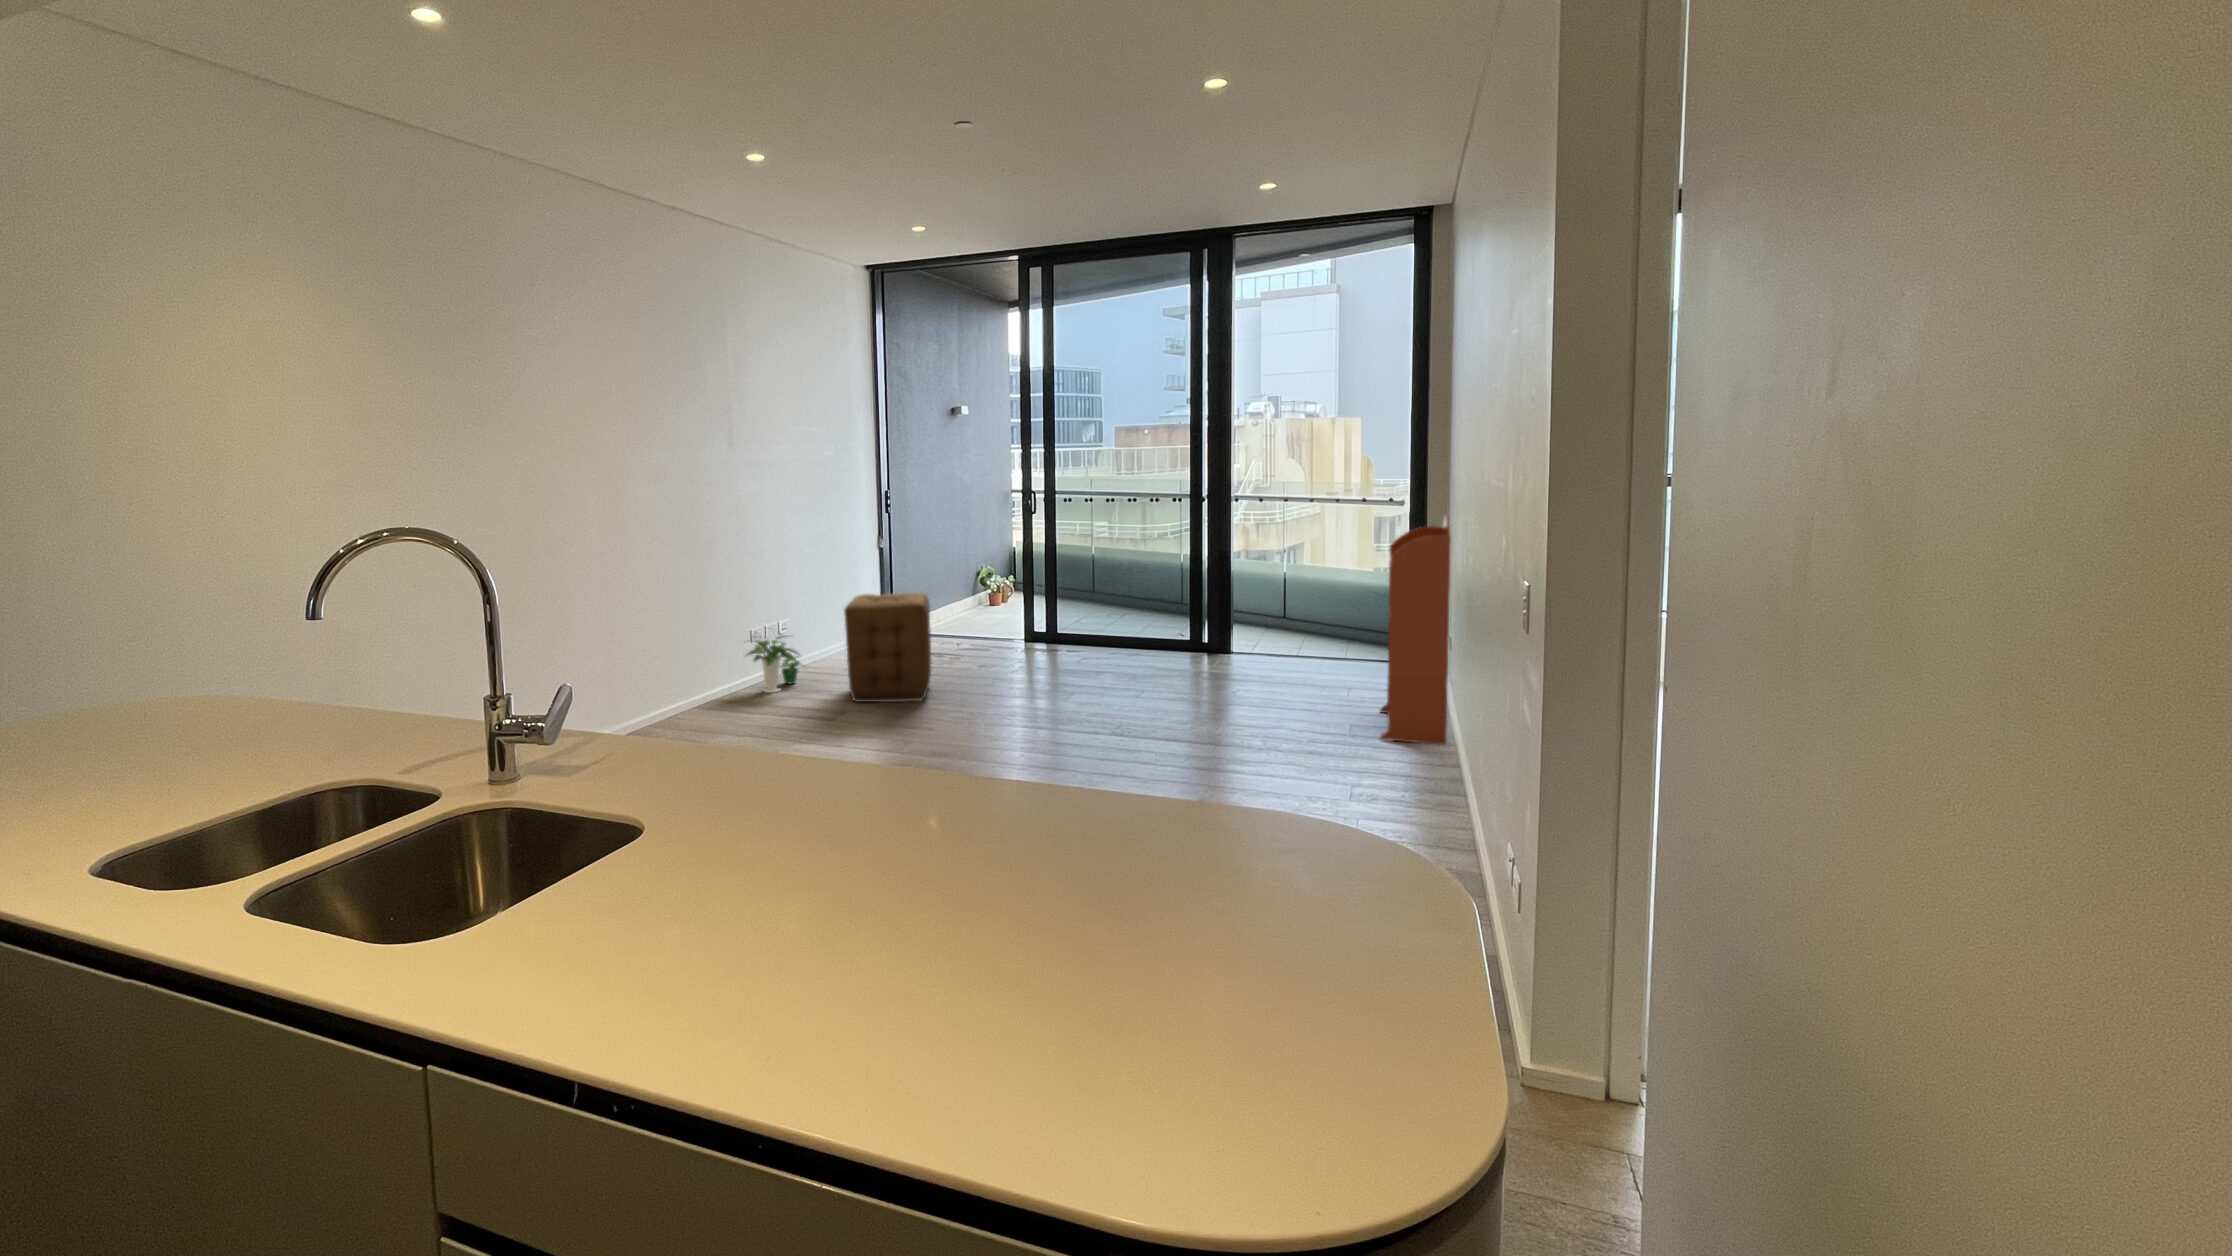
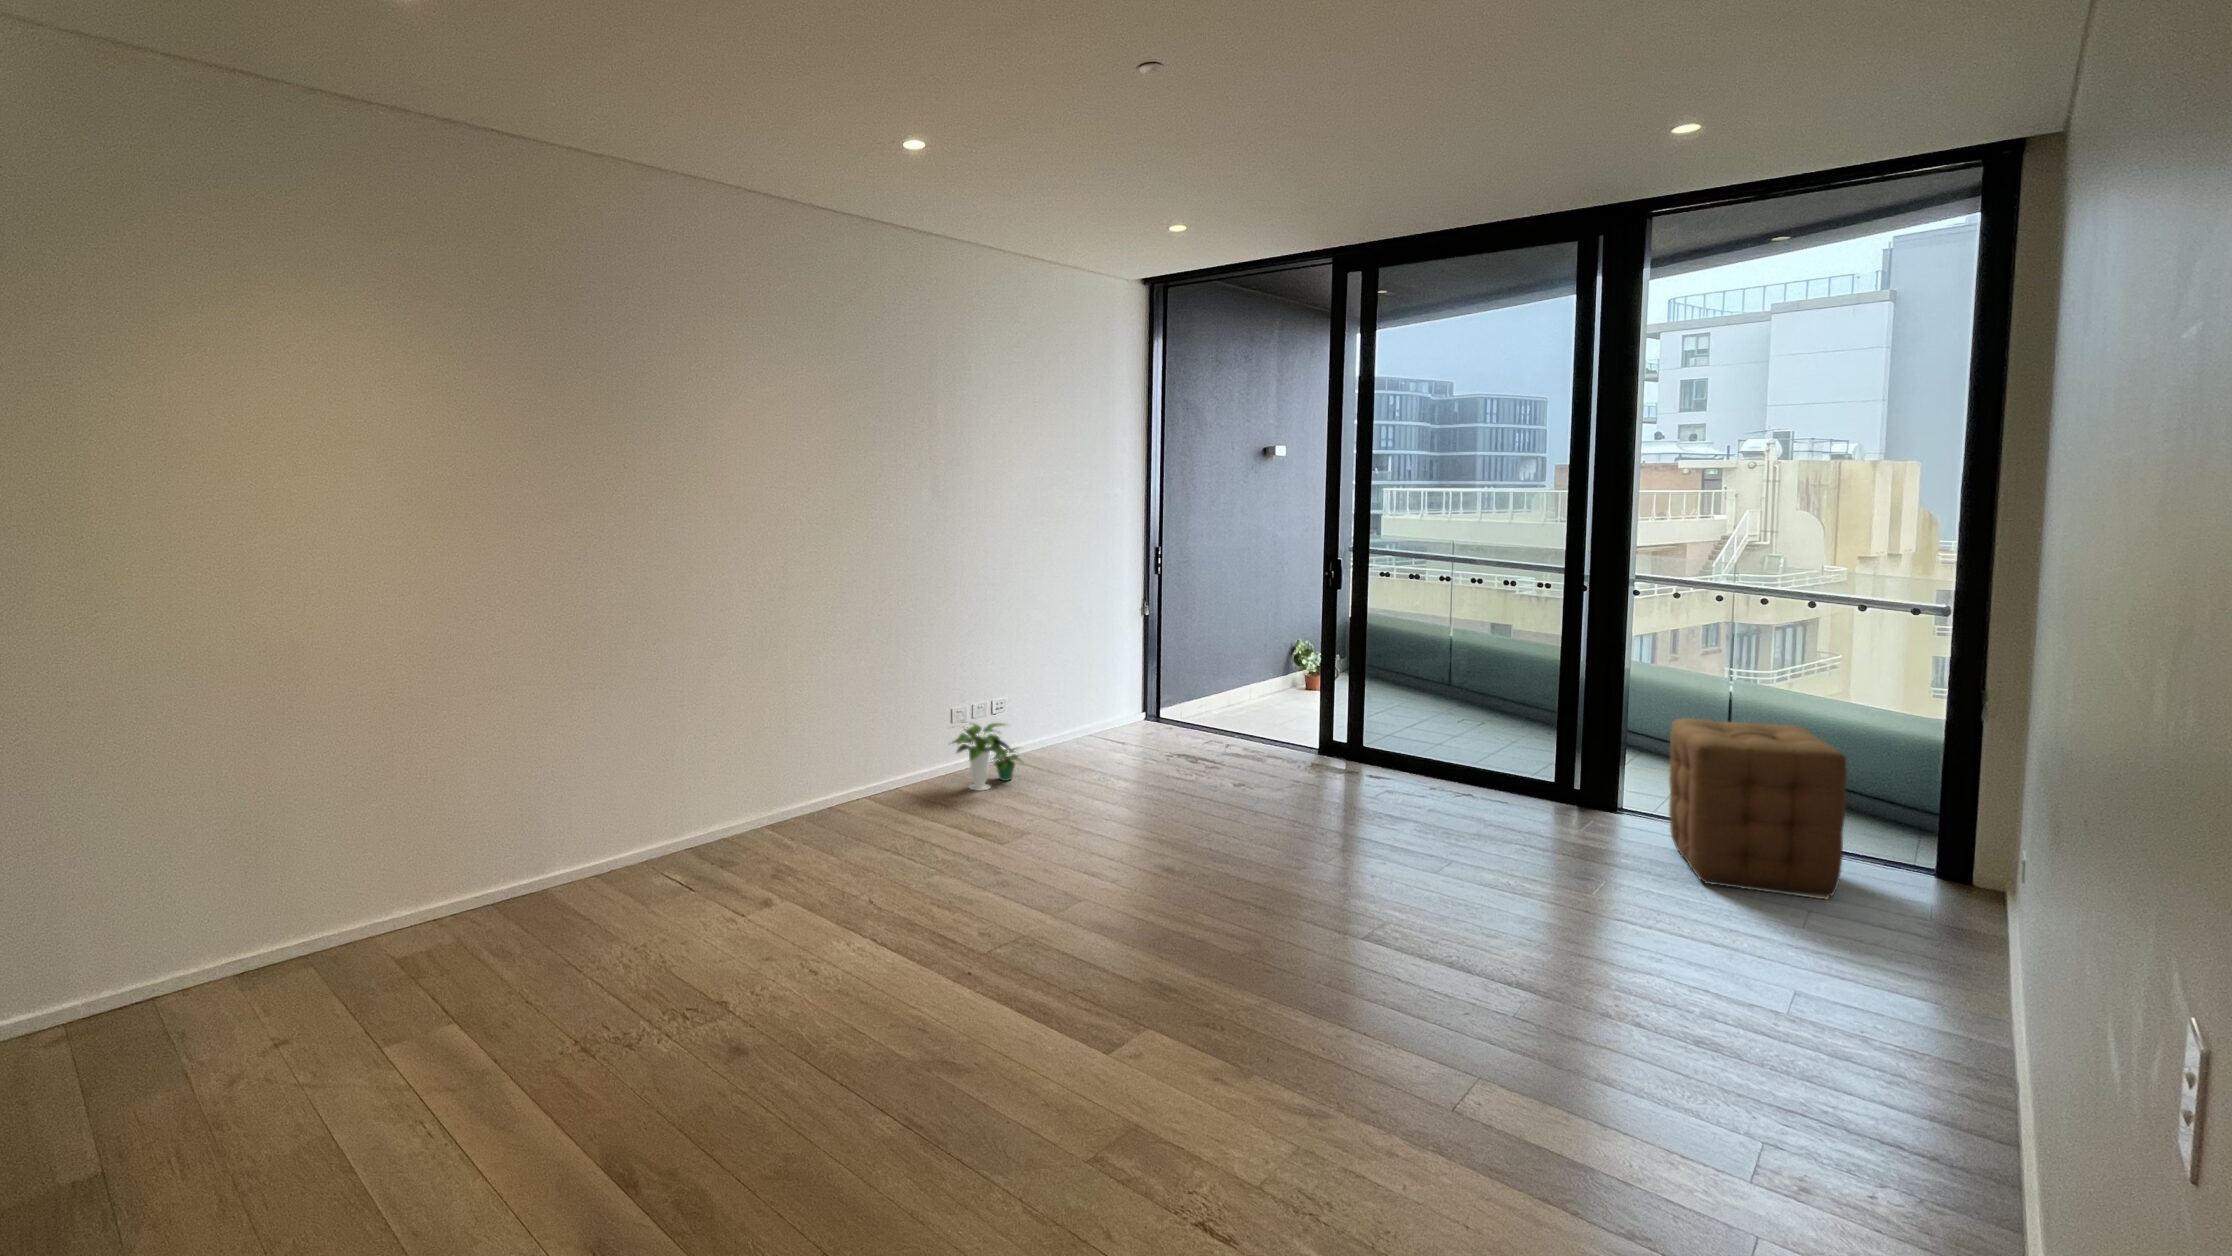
bookcase: present [1380,516,1451,745] -> none [1851,675,2017,1083]
ottoman: present [844,593,931,702] -> present [1669,718,1847,899]

